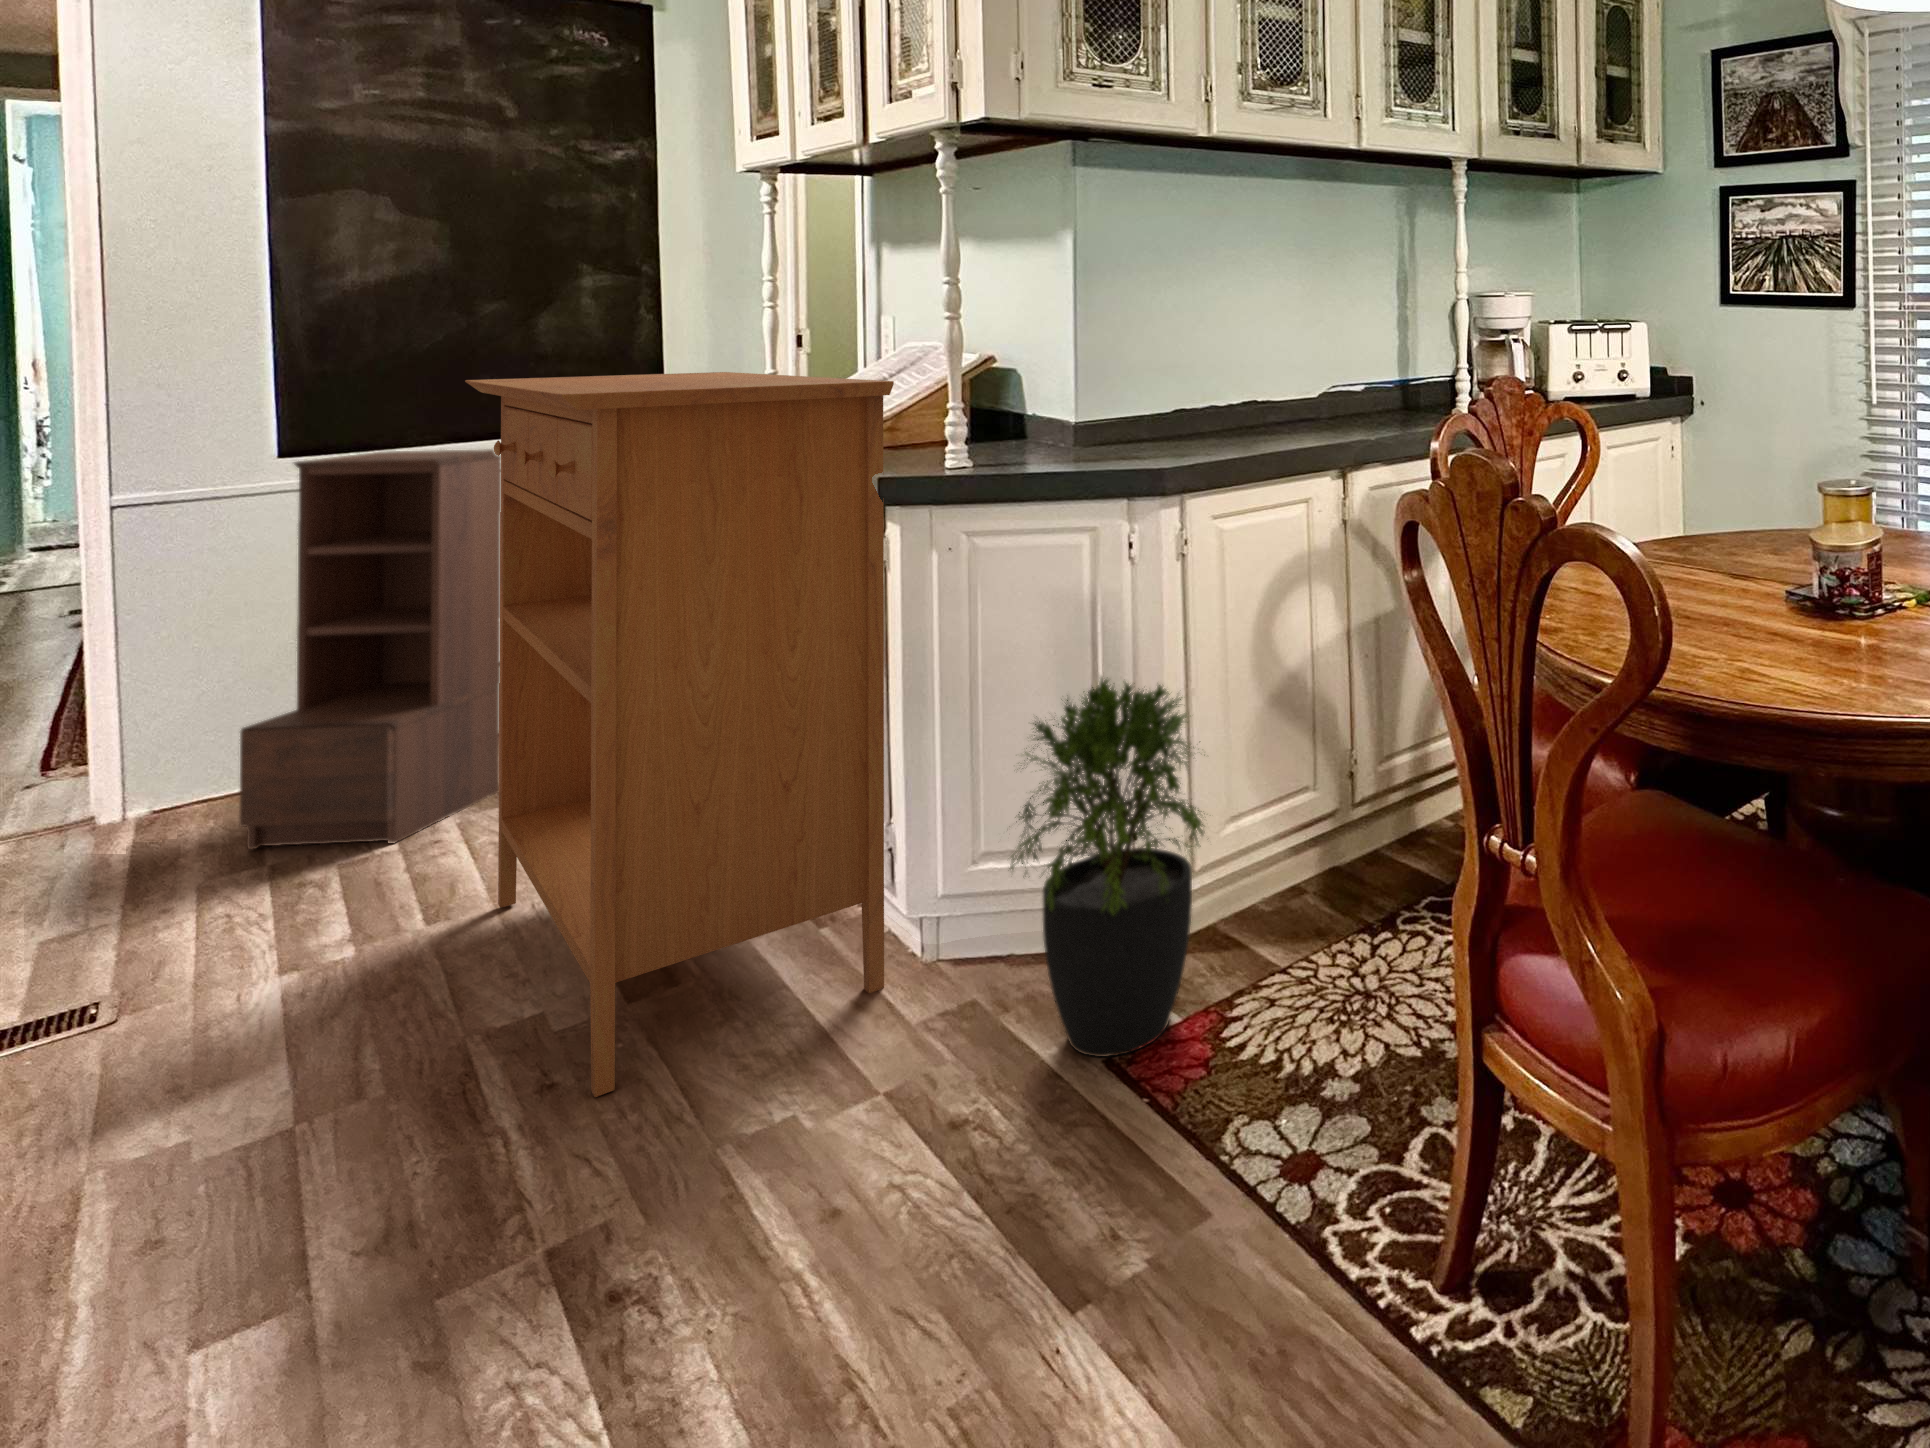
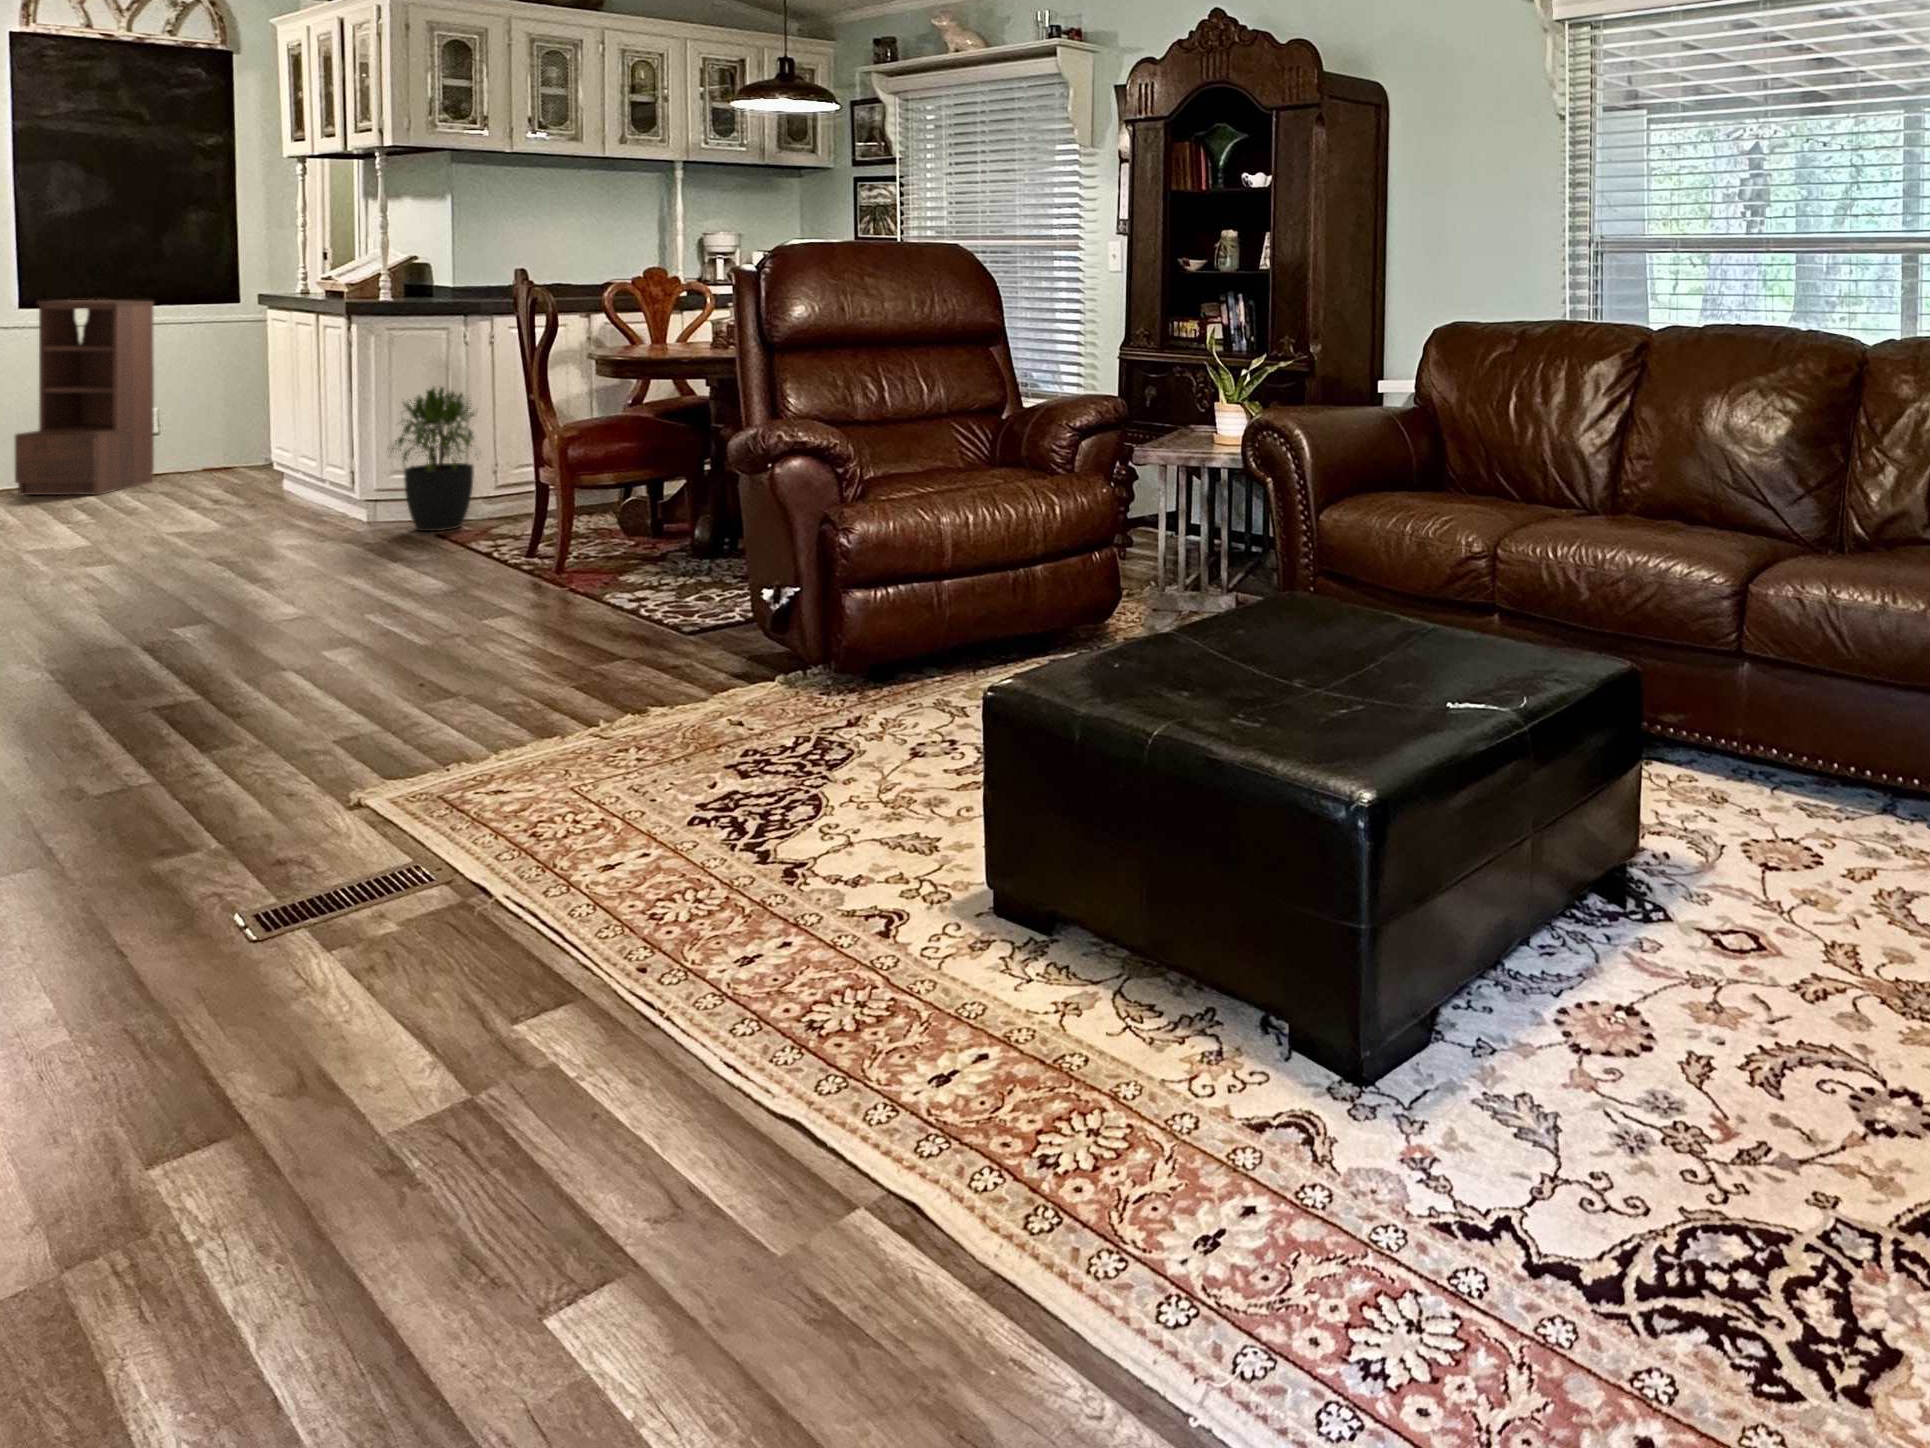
console table: present [465,372,894,1097] -> none [142,260,347,537]

